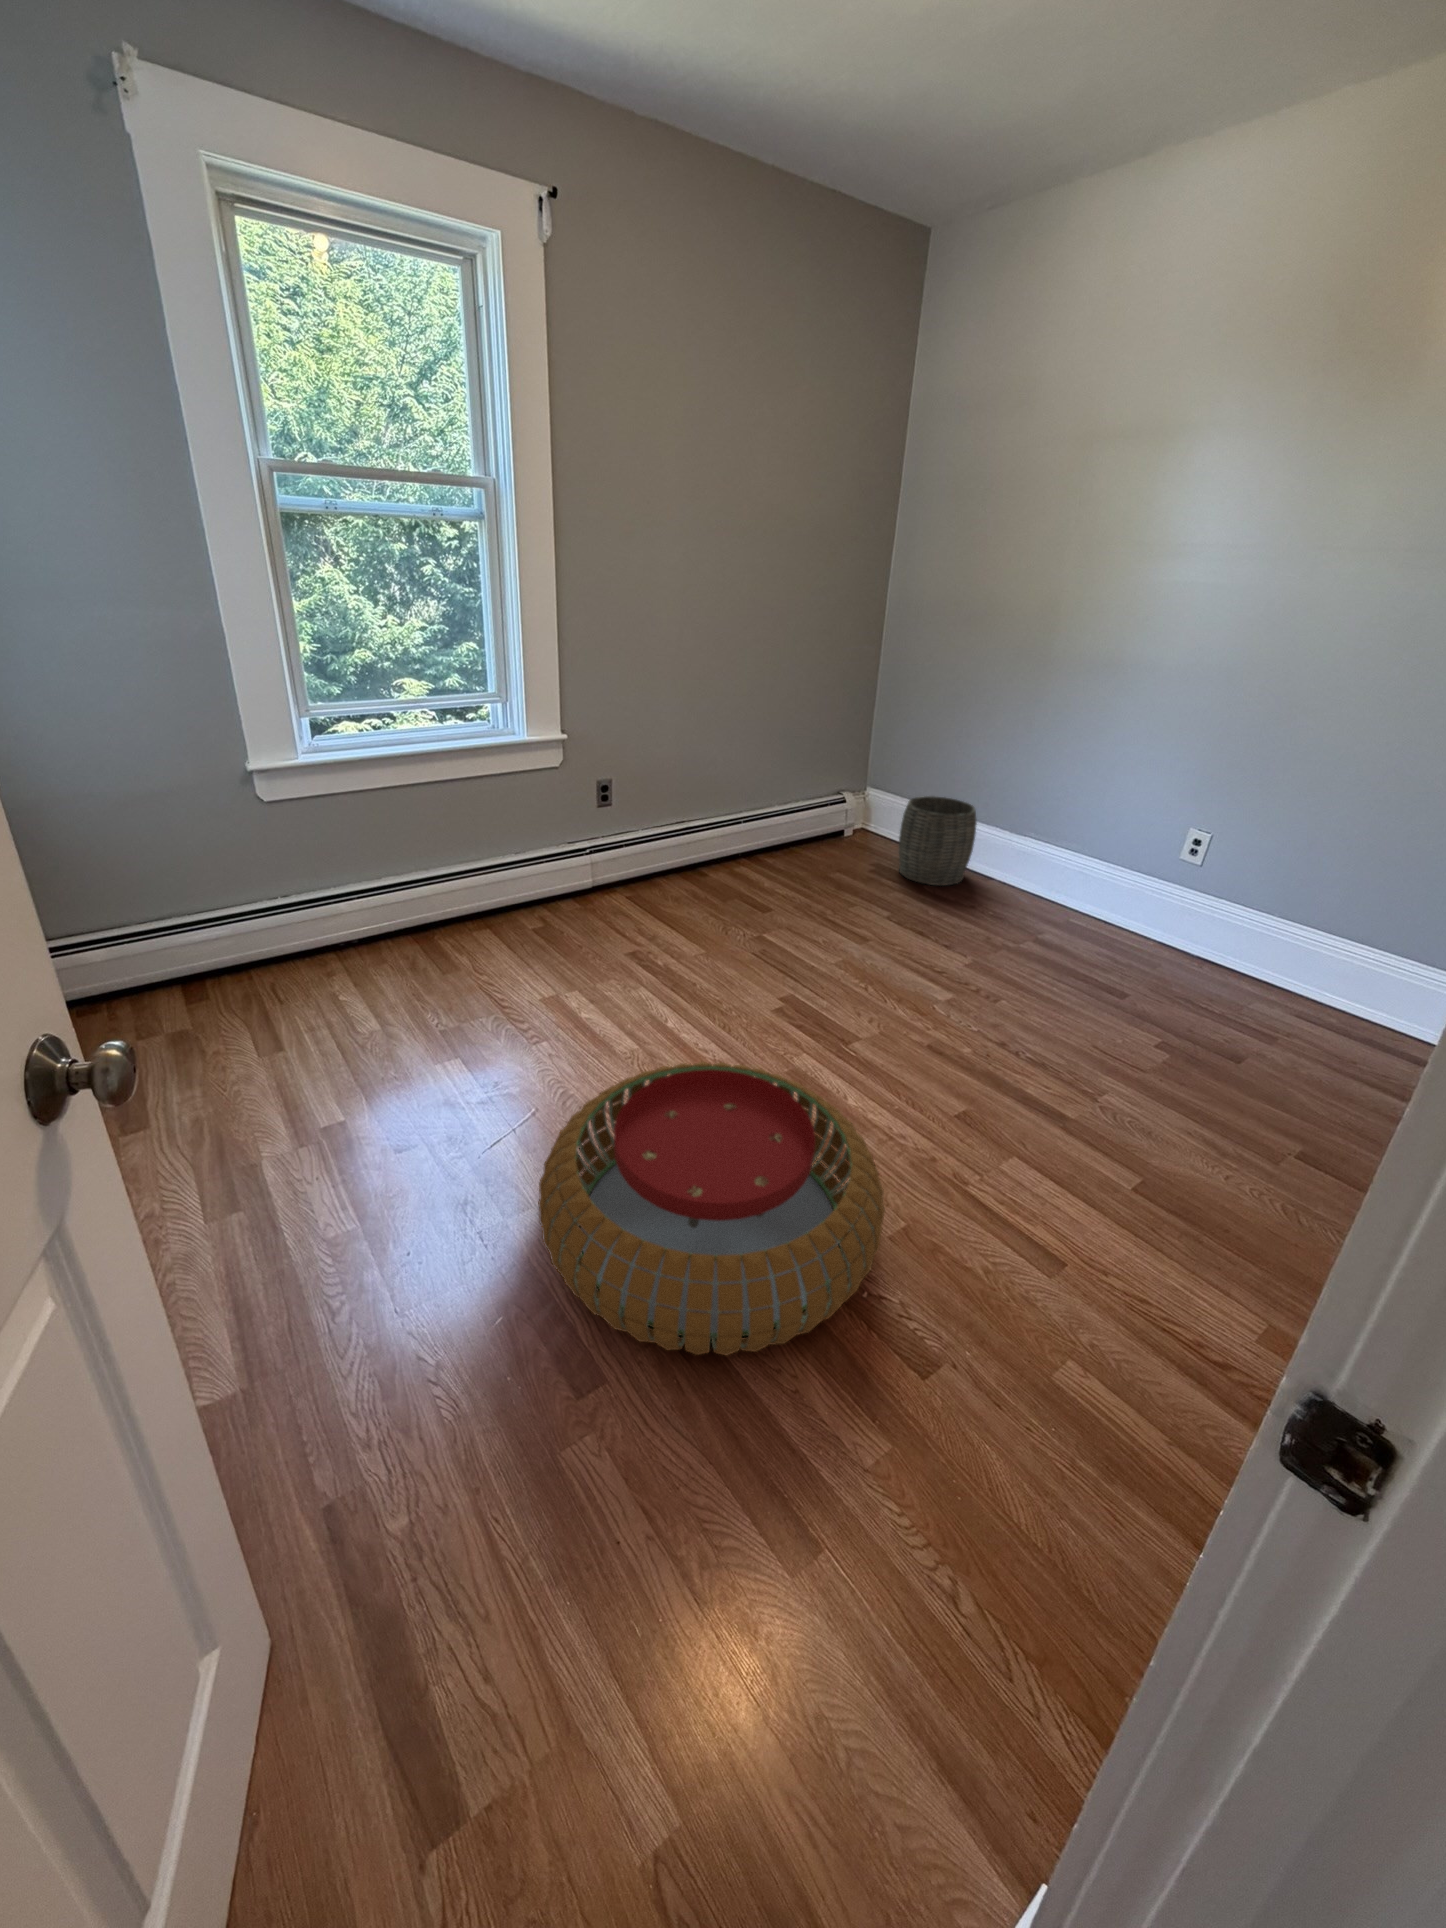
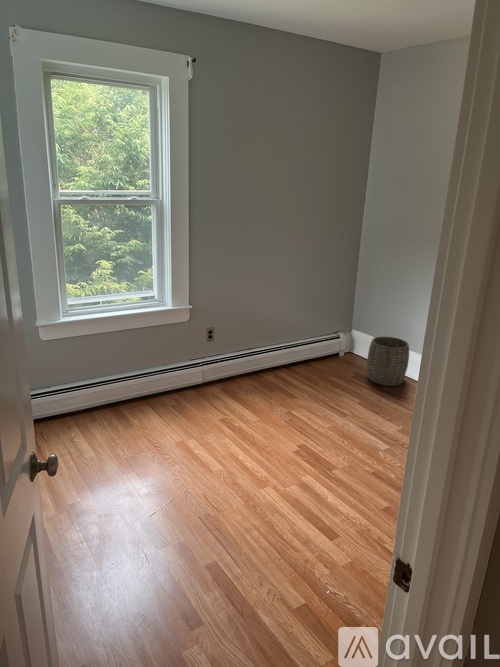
pouf: present [538,1062,885,1355] -> none [176,477,339,614]

